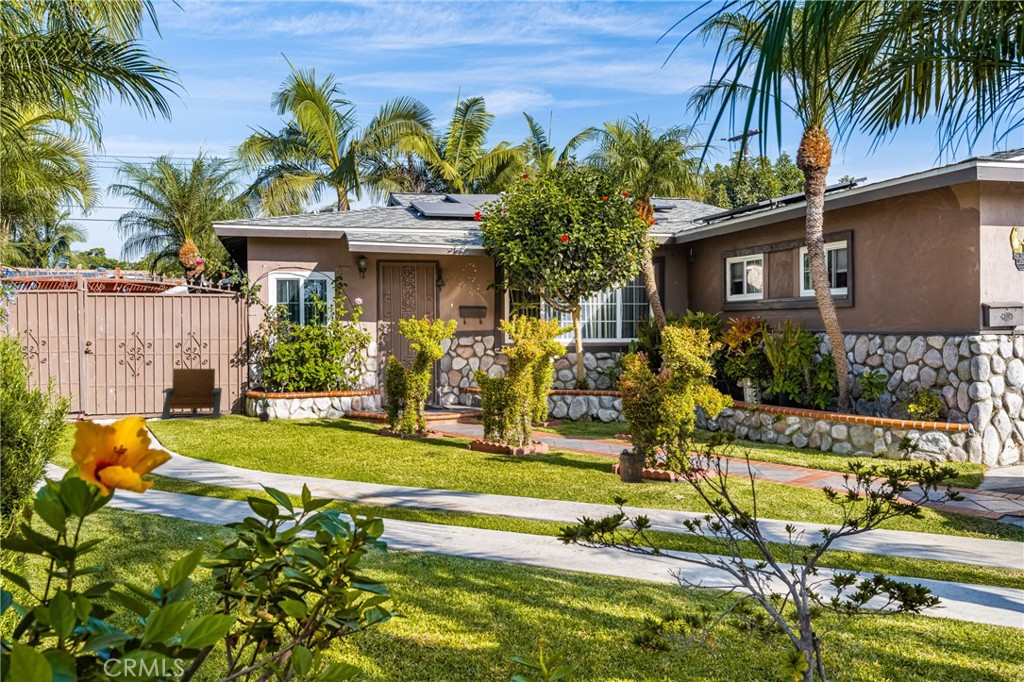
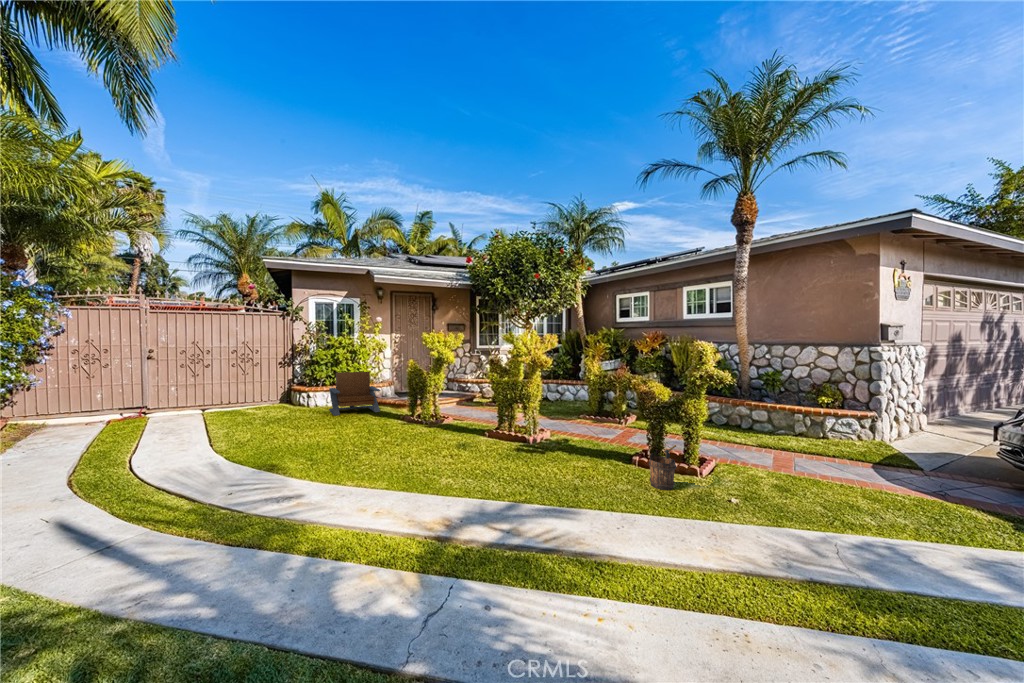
lounge chair: present [161,368,222,419] -> present [329,372,380,416]
decorative plant: present [259,393,270,421] -> none [289,388,317,412]

